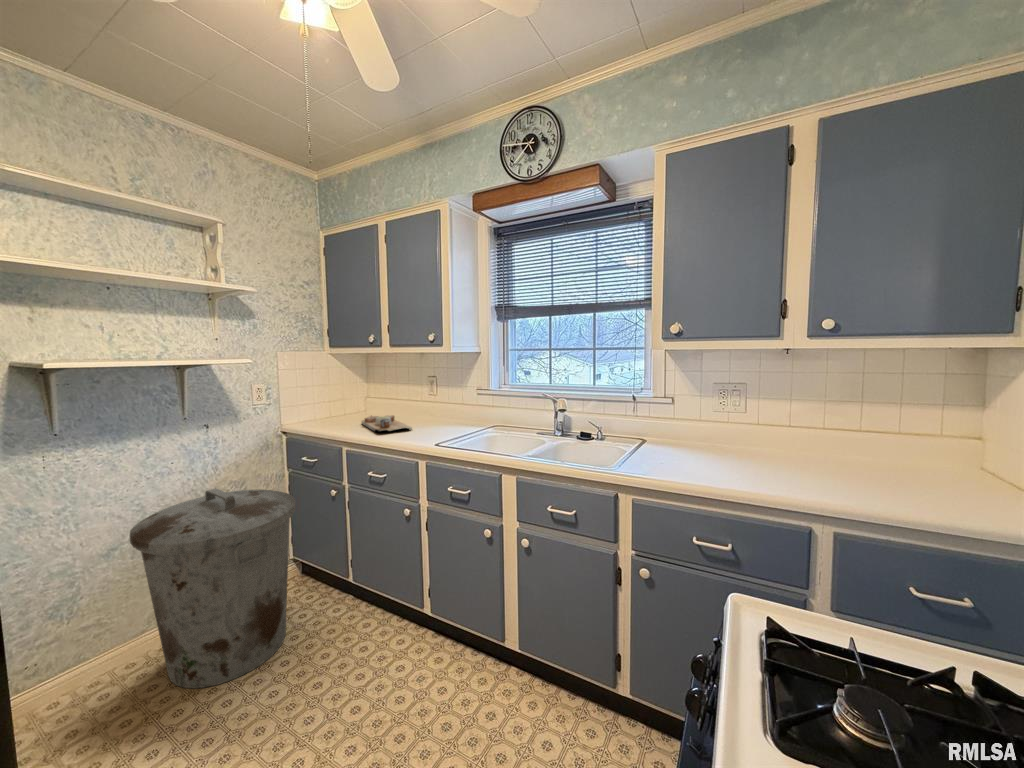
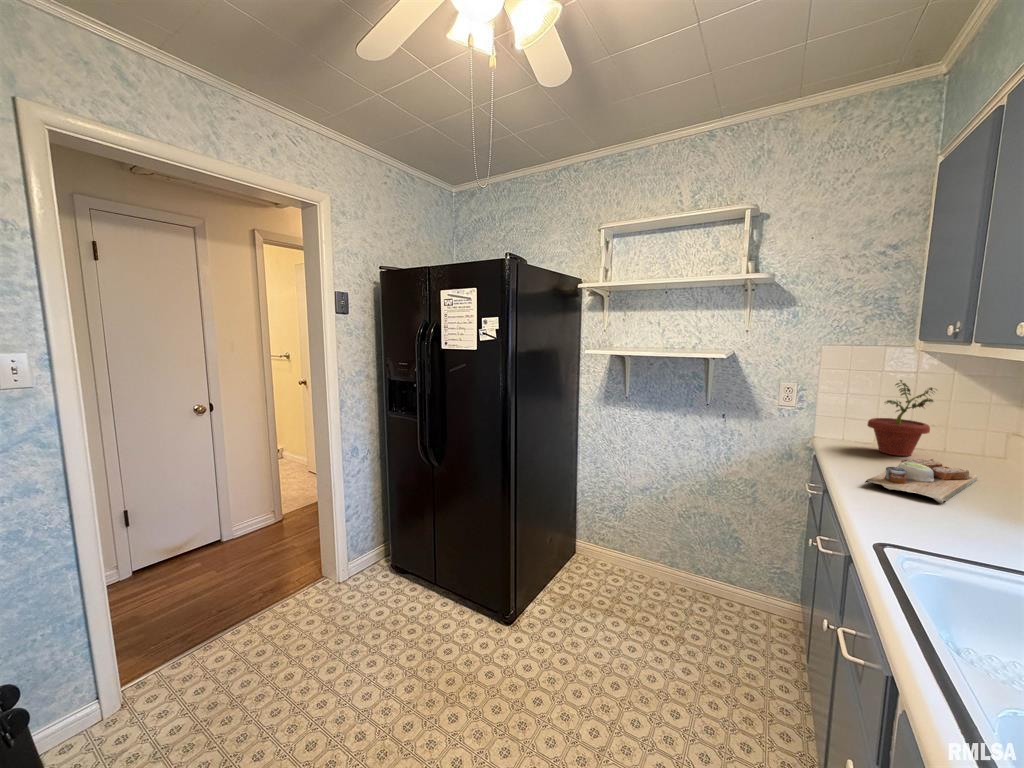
potted plant: none [322,373,357,422] -> present [868,380,933,456]
trash can: present [130,489,296,688] -> none [622,473,760,658]

